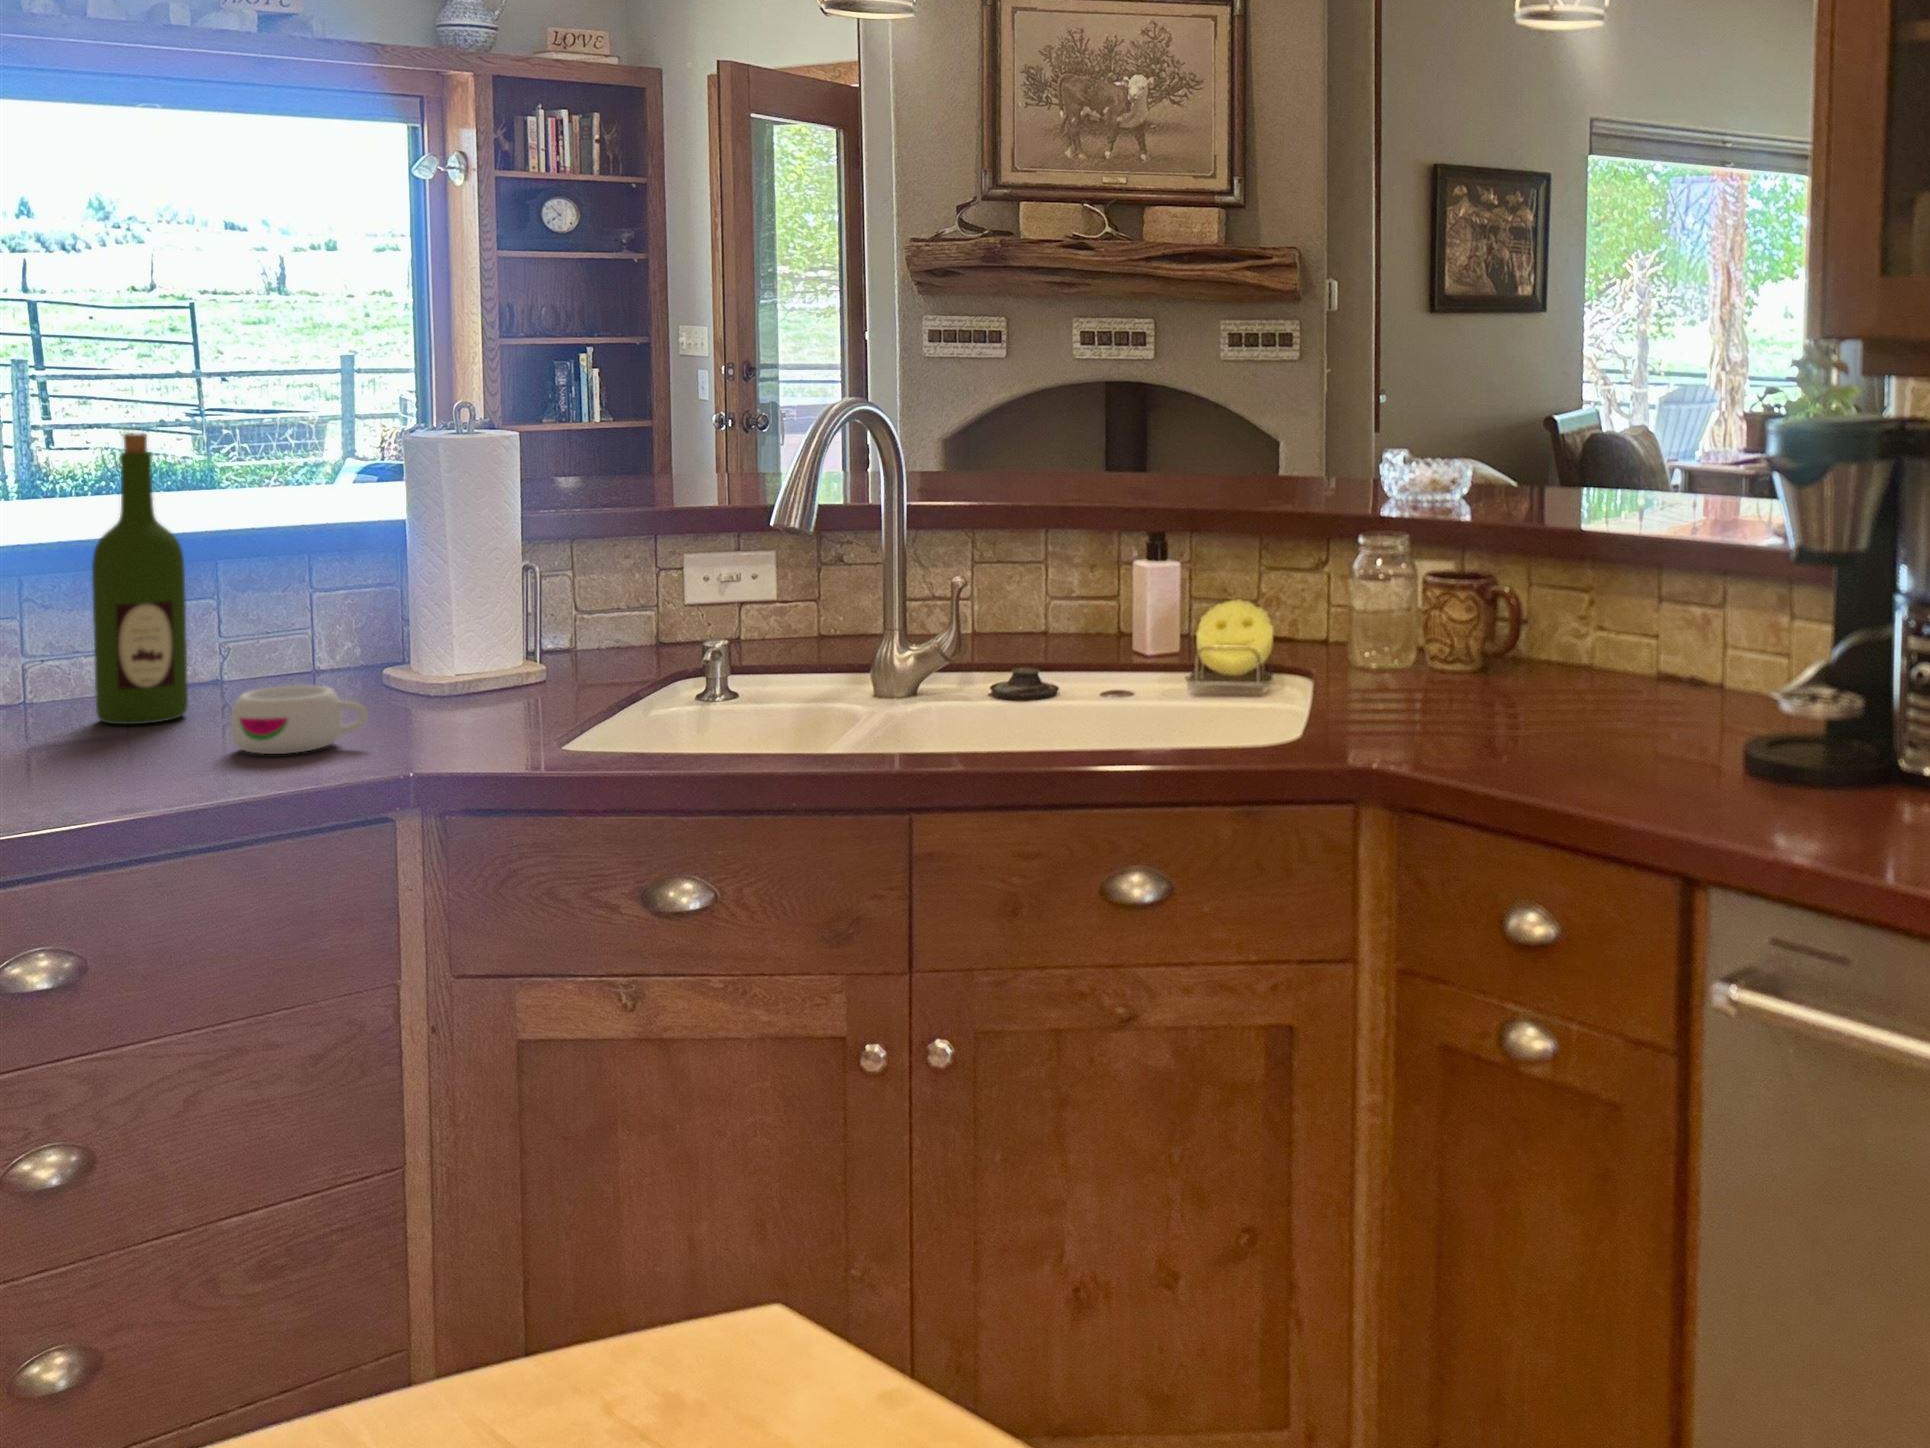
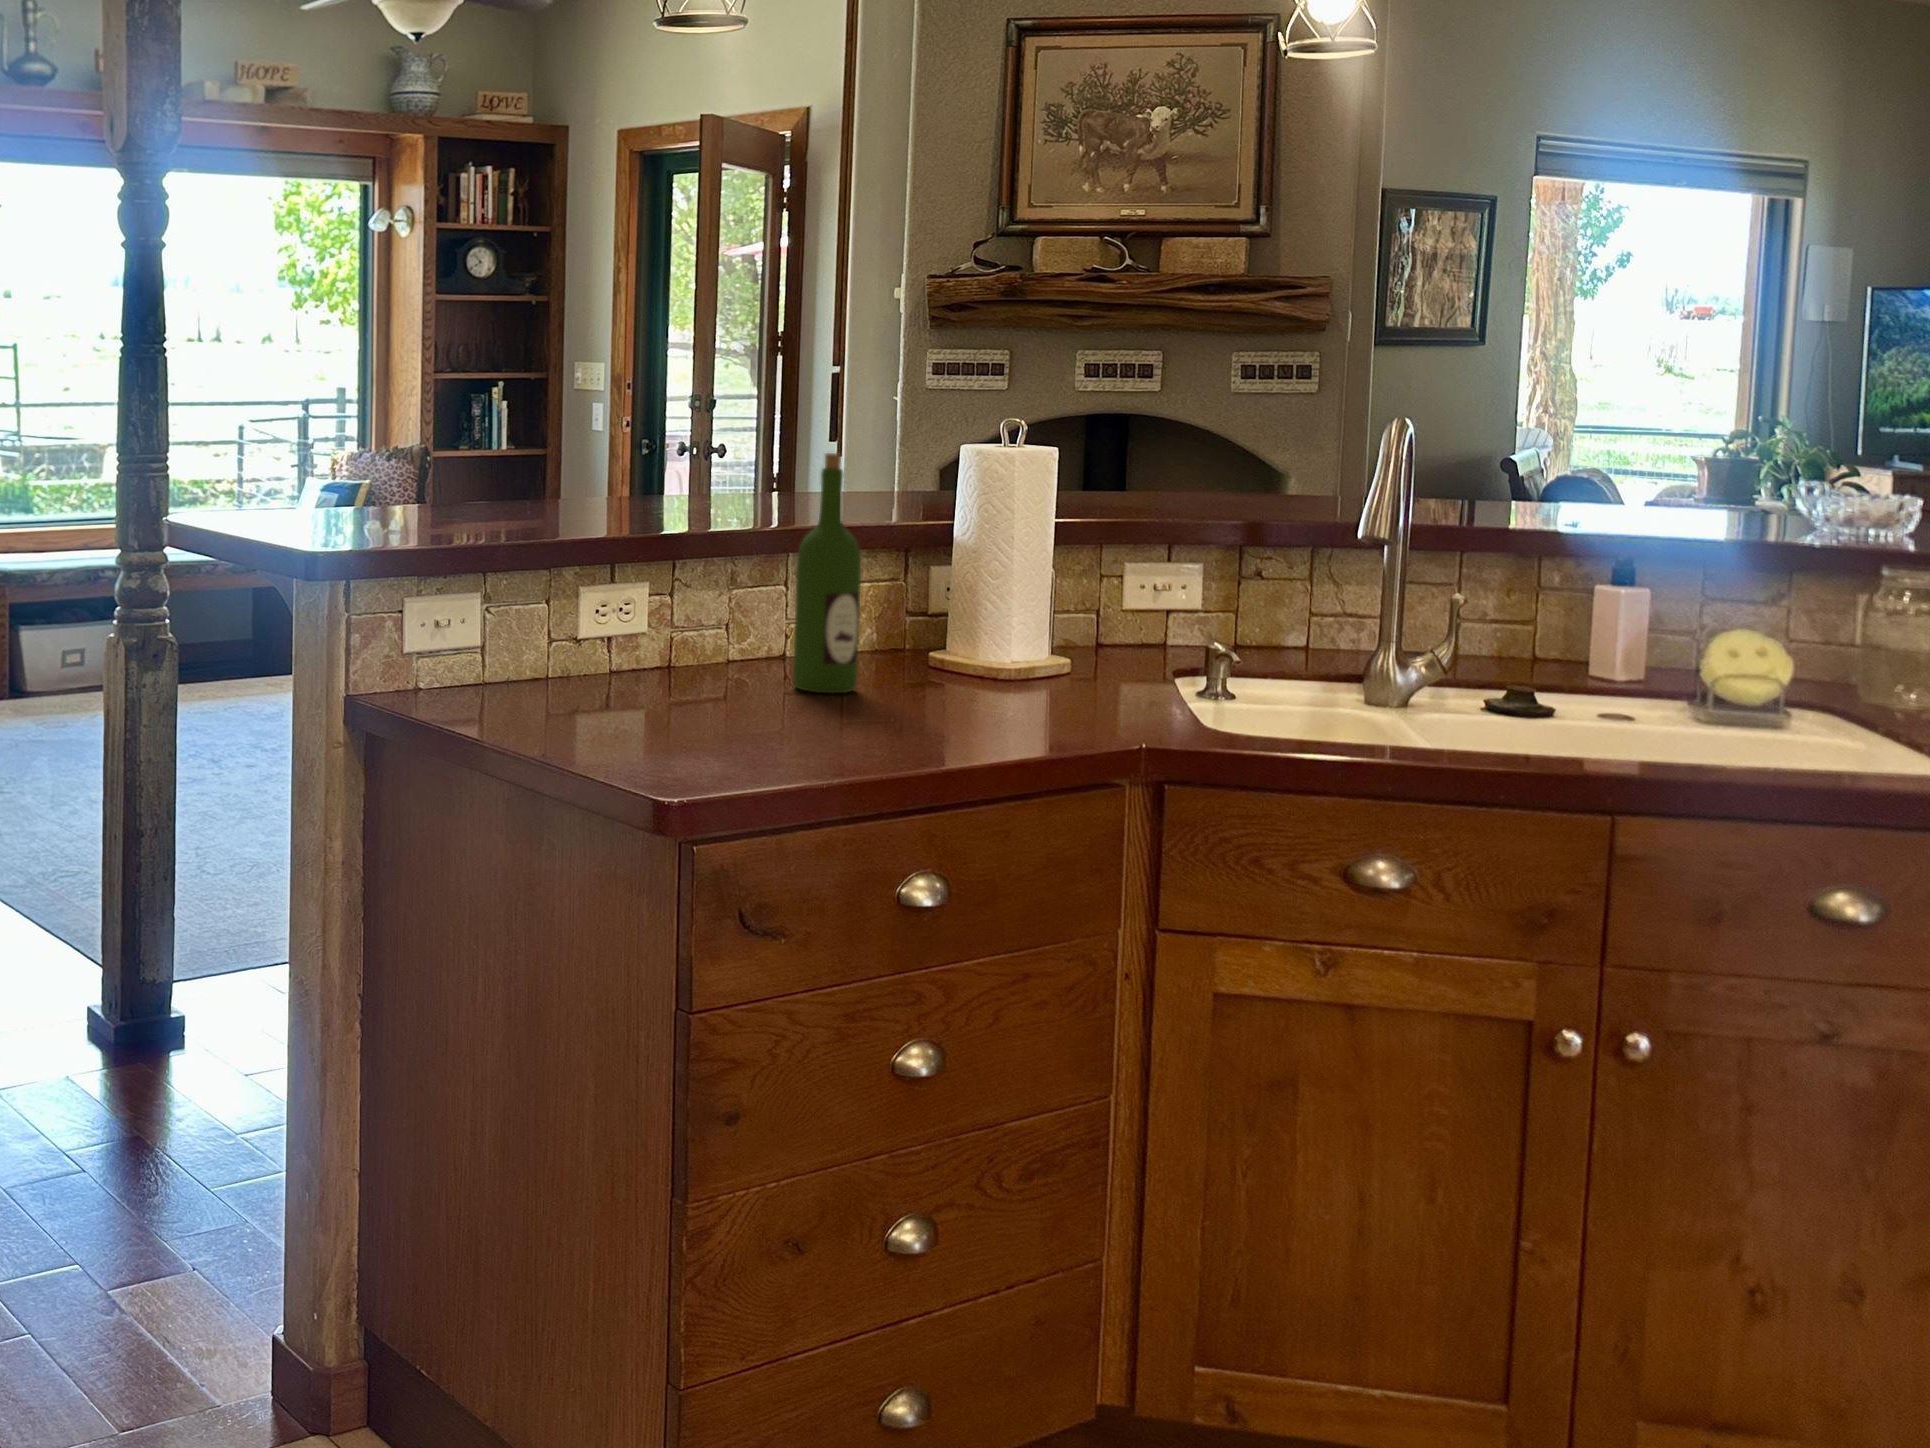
mug: present [231,685,368,754] -> none [956,667,1060,724]

